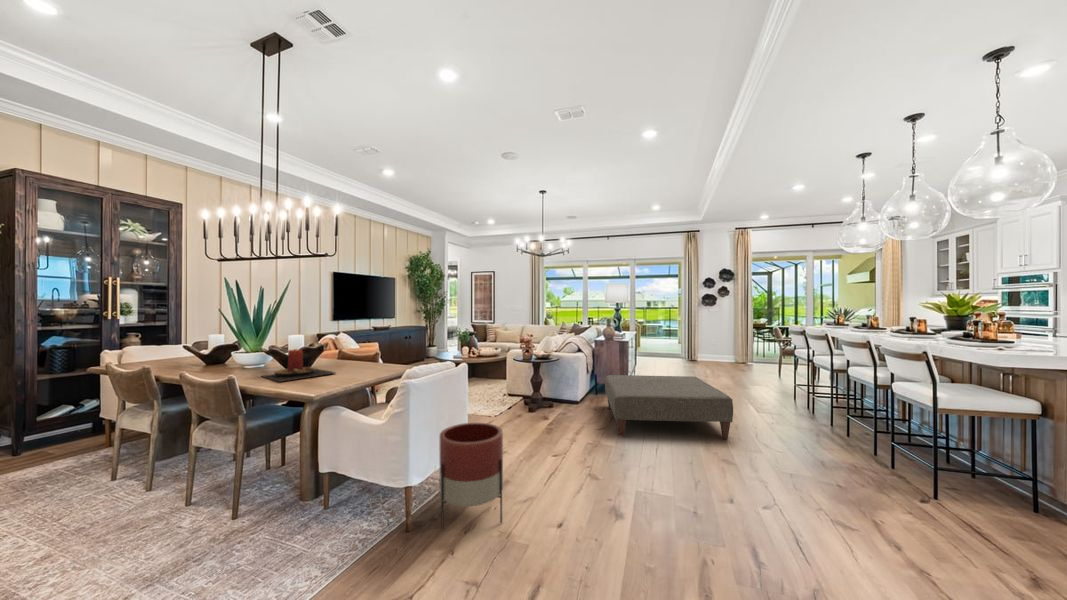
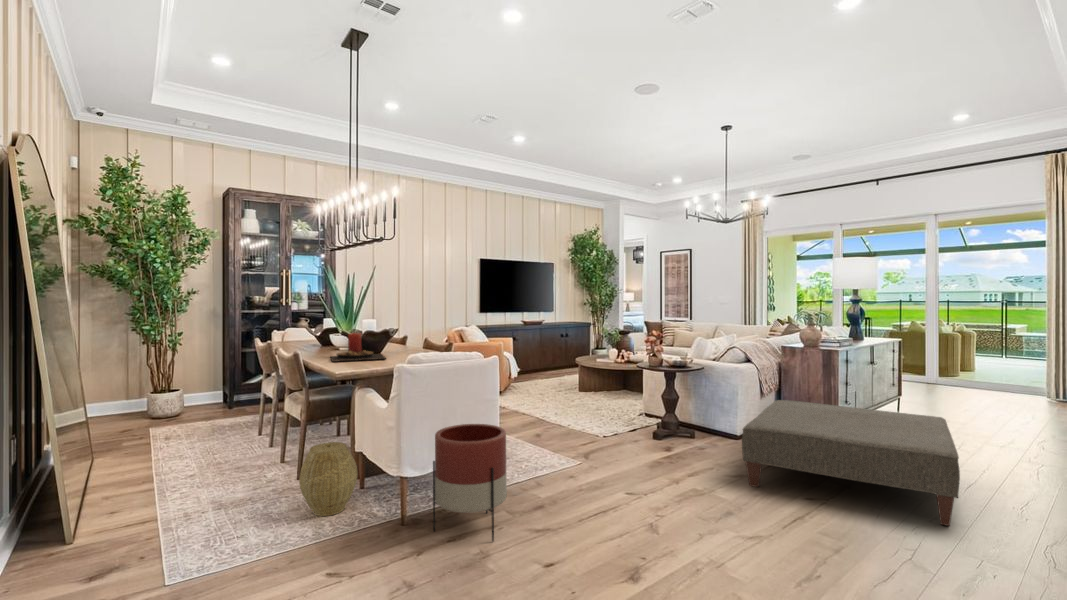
woven basket: none [274,466,341,551] -> present [299,442,357,516]

